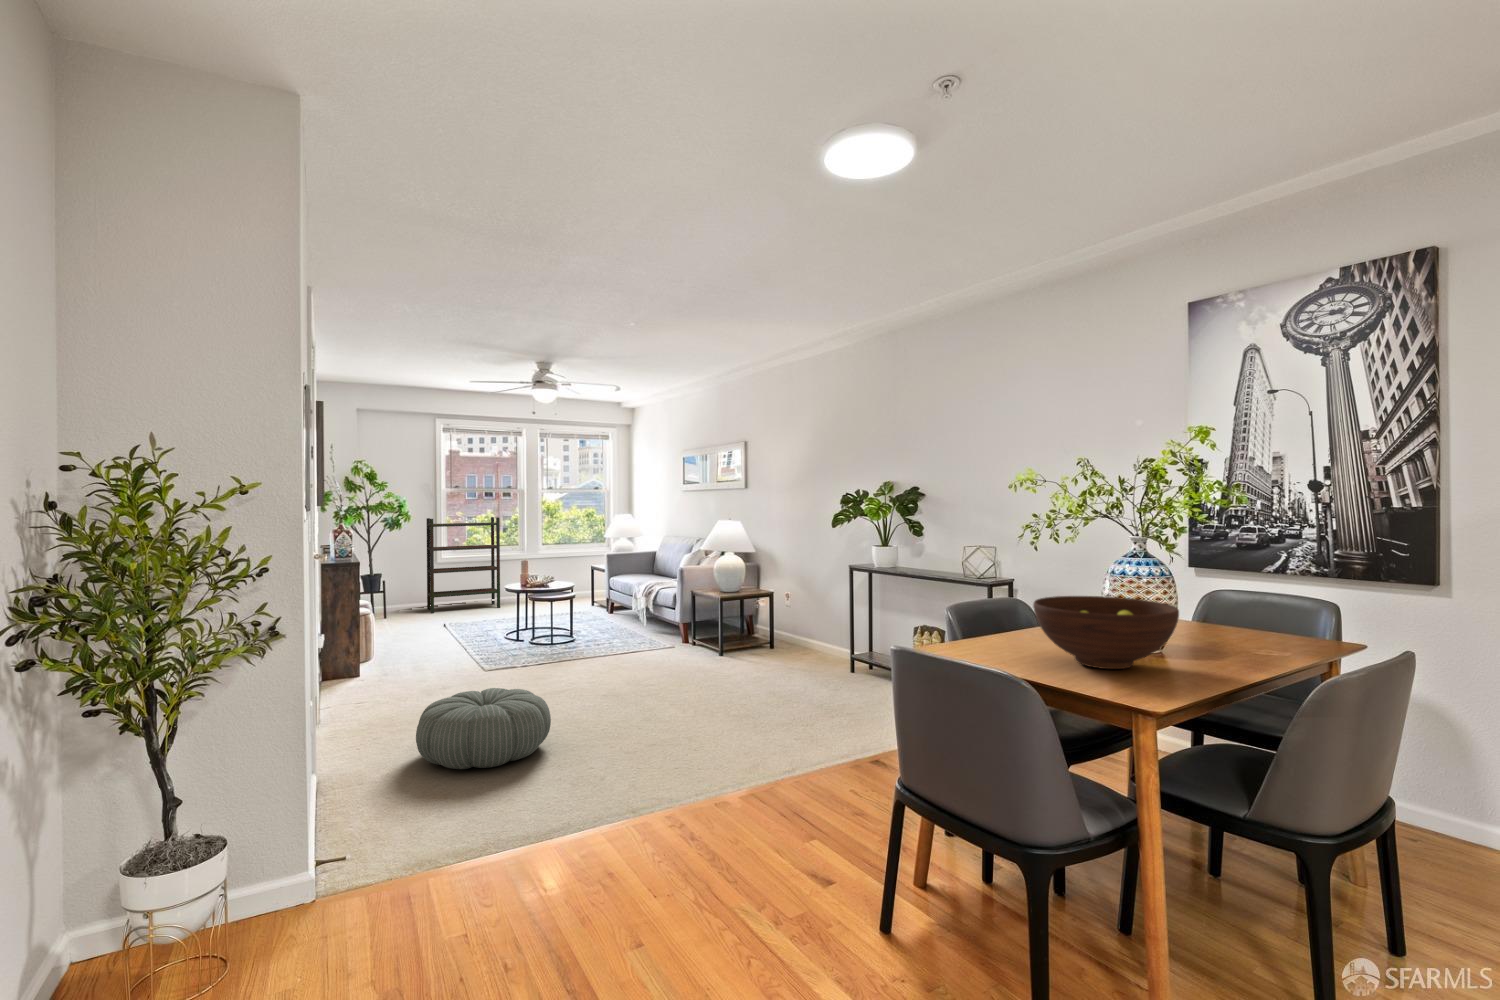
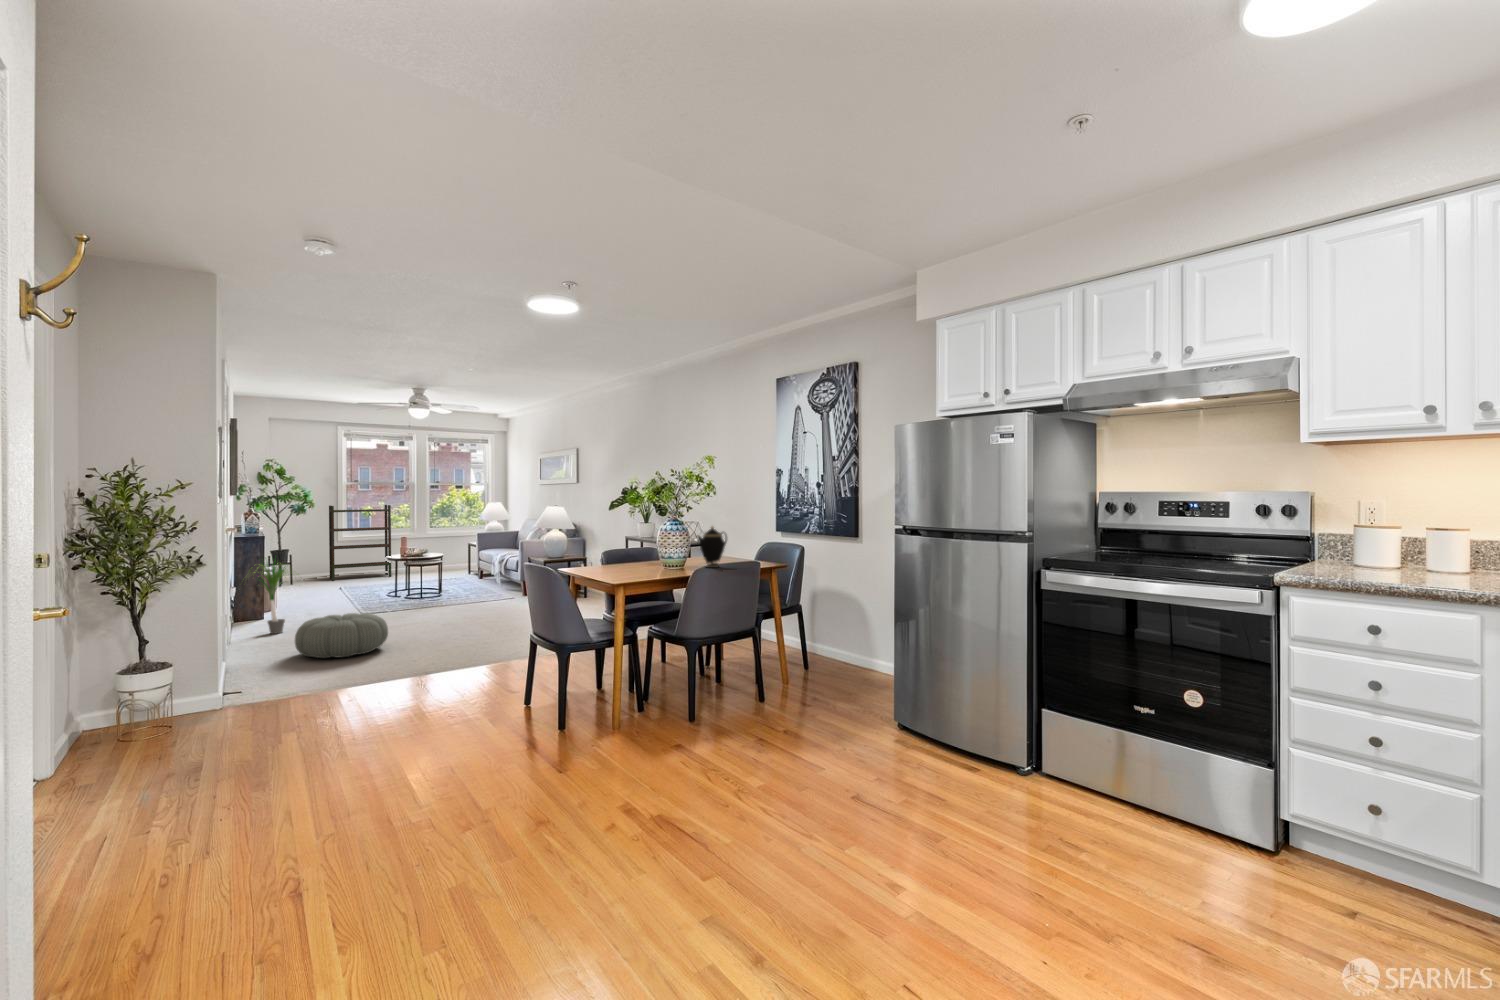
teapot: none [1211,564,1273,652] -> present [697,526,727,568]
potted plant: none [328,587,418,708] -> present [254,560,286,634]
fruit bowl: present [1033,596,1179,669] -> none [592,541,655,573]

